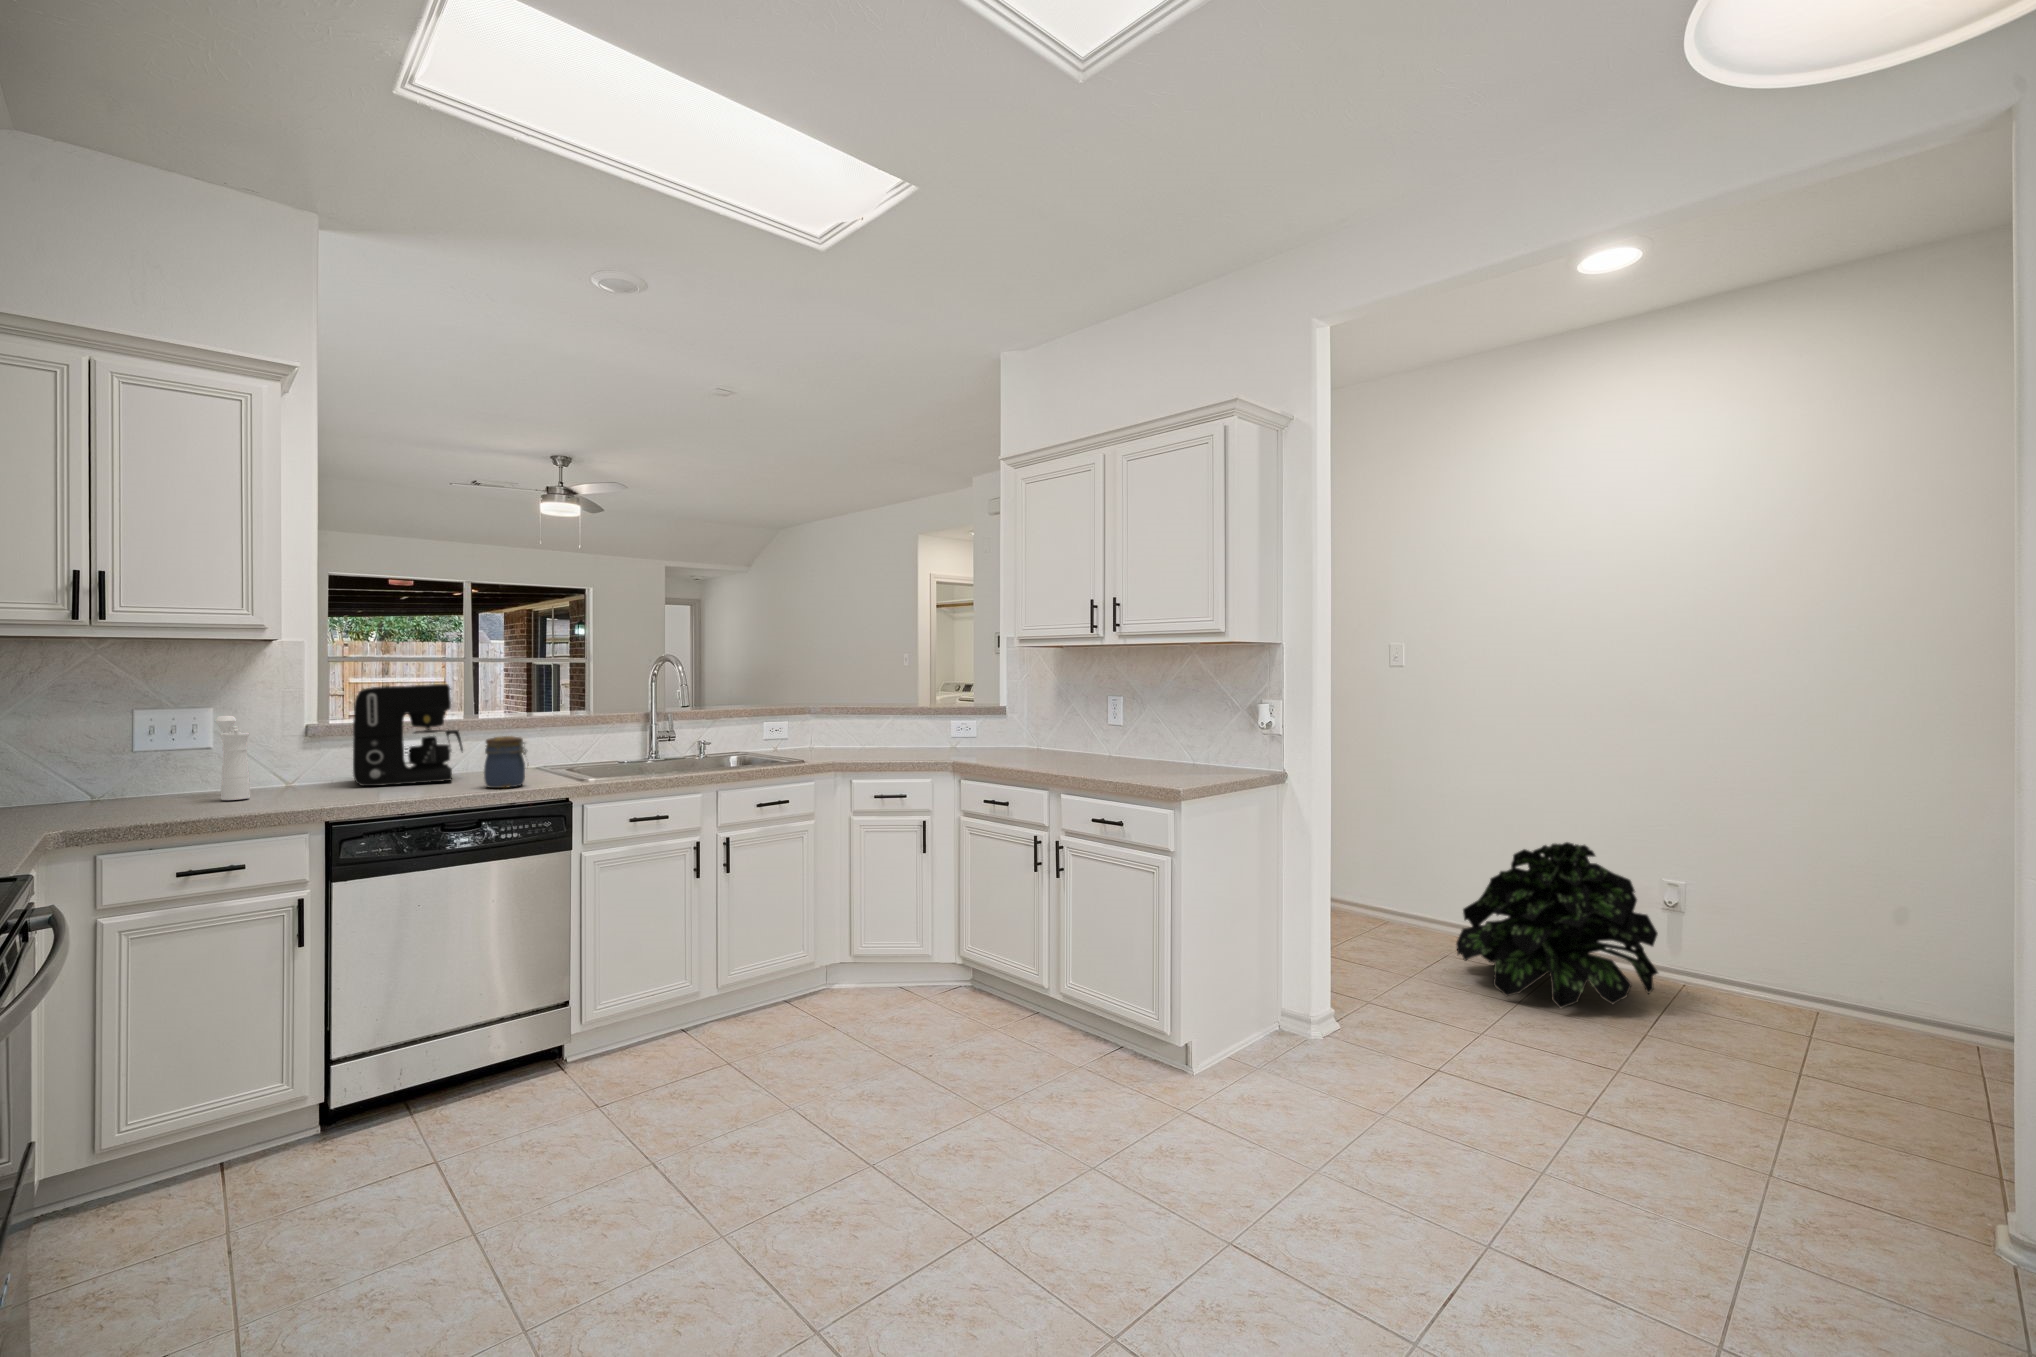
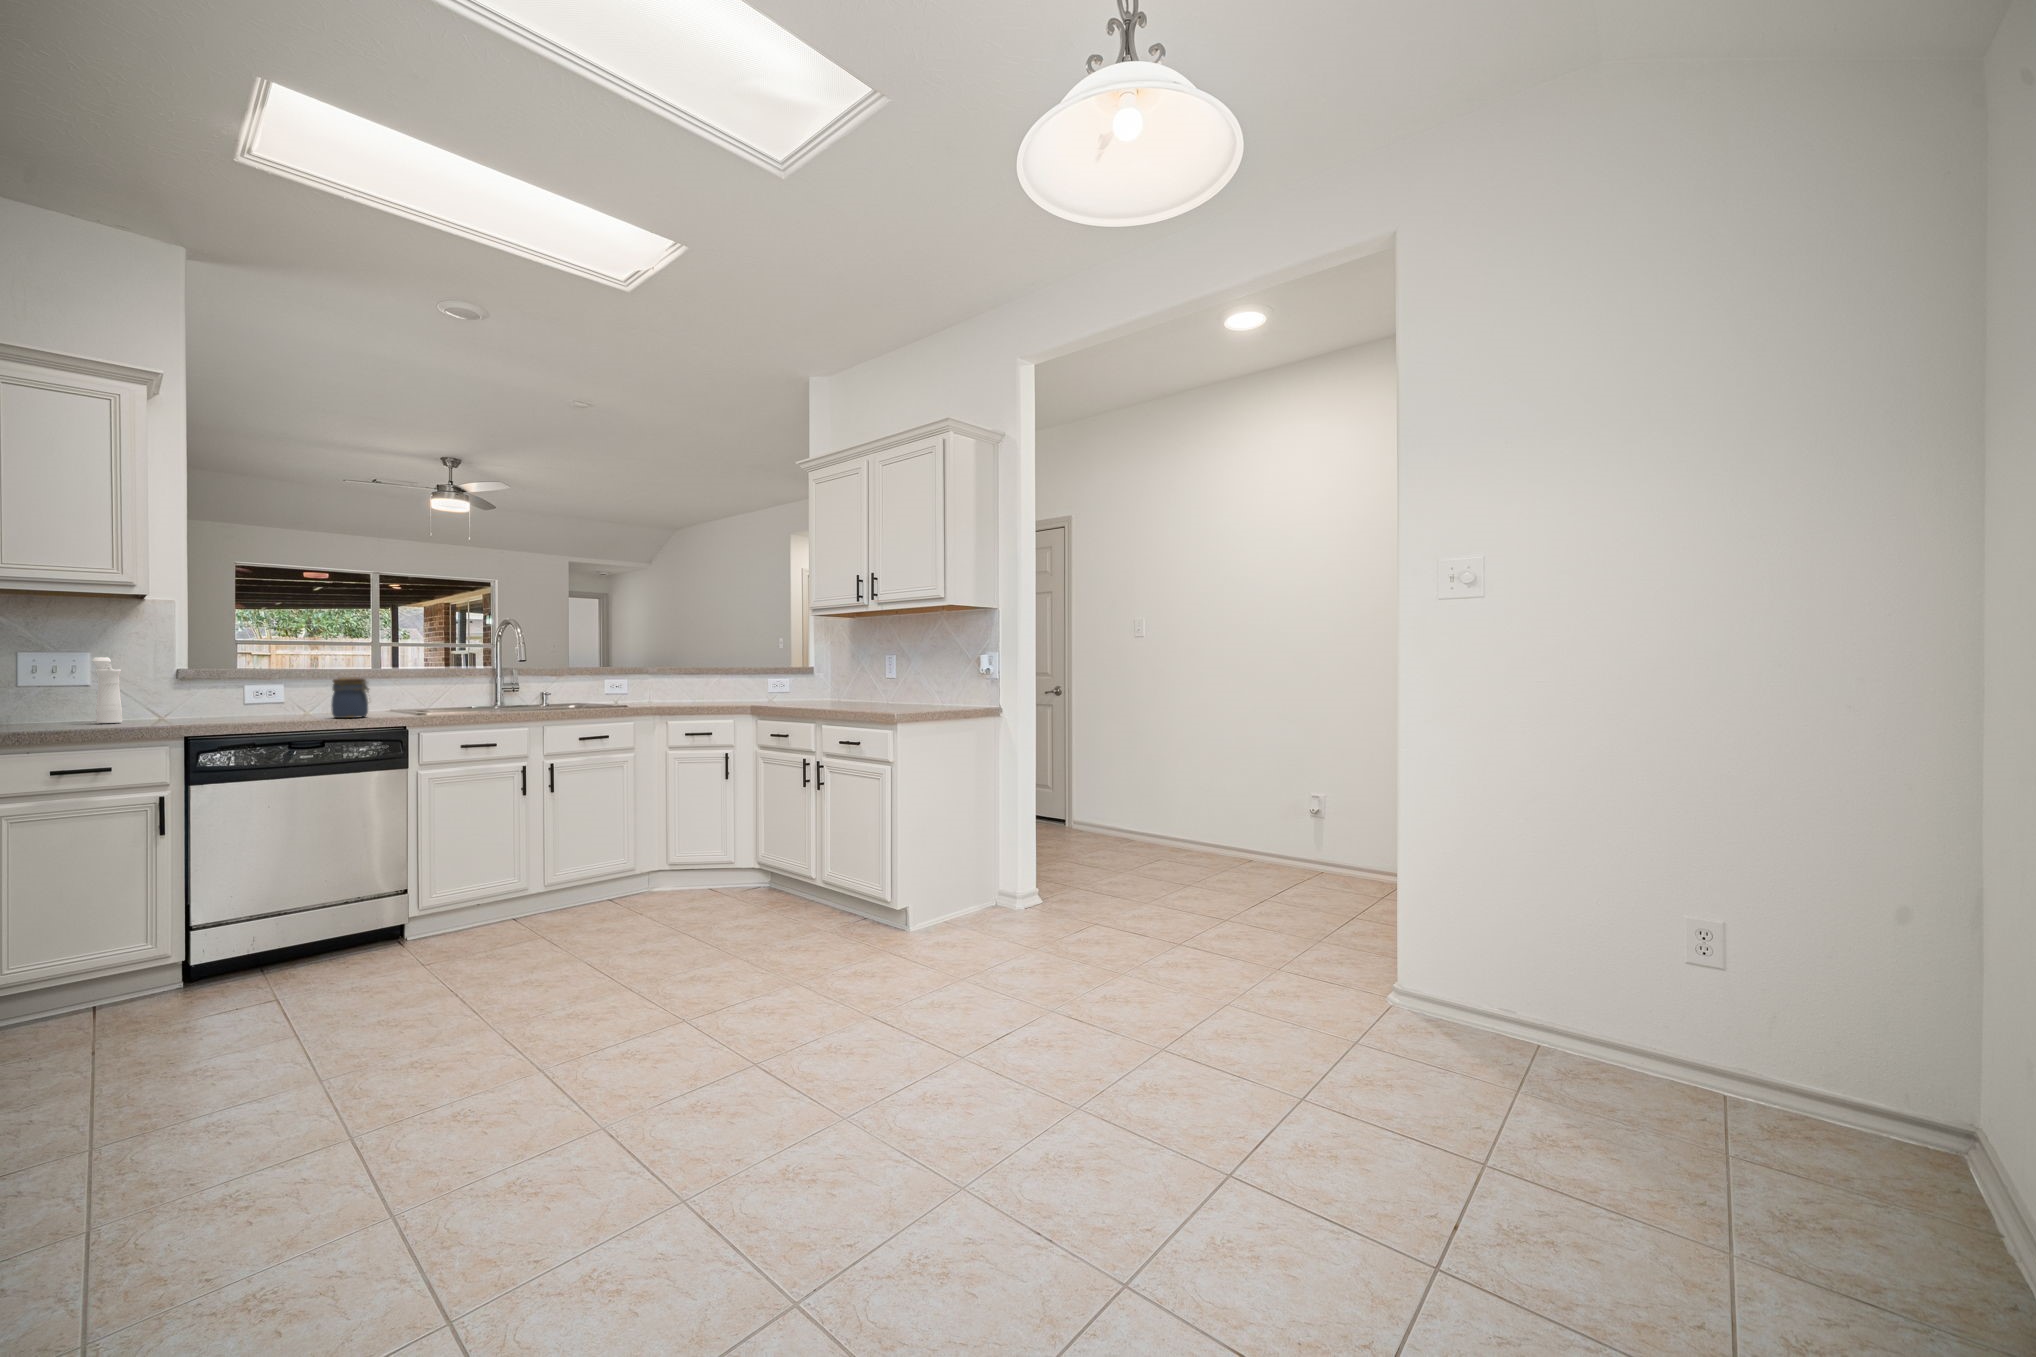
coffee maker: present [353,684,463,786] -> none [217,636,318,717]
potted plant: present [1456,842,1658,1008] -> none [1157,764,1296,887]

